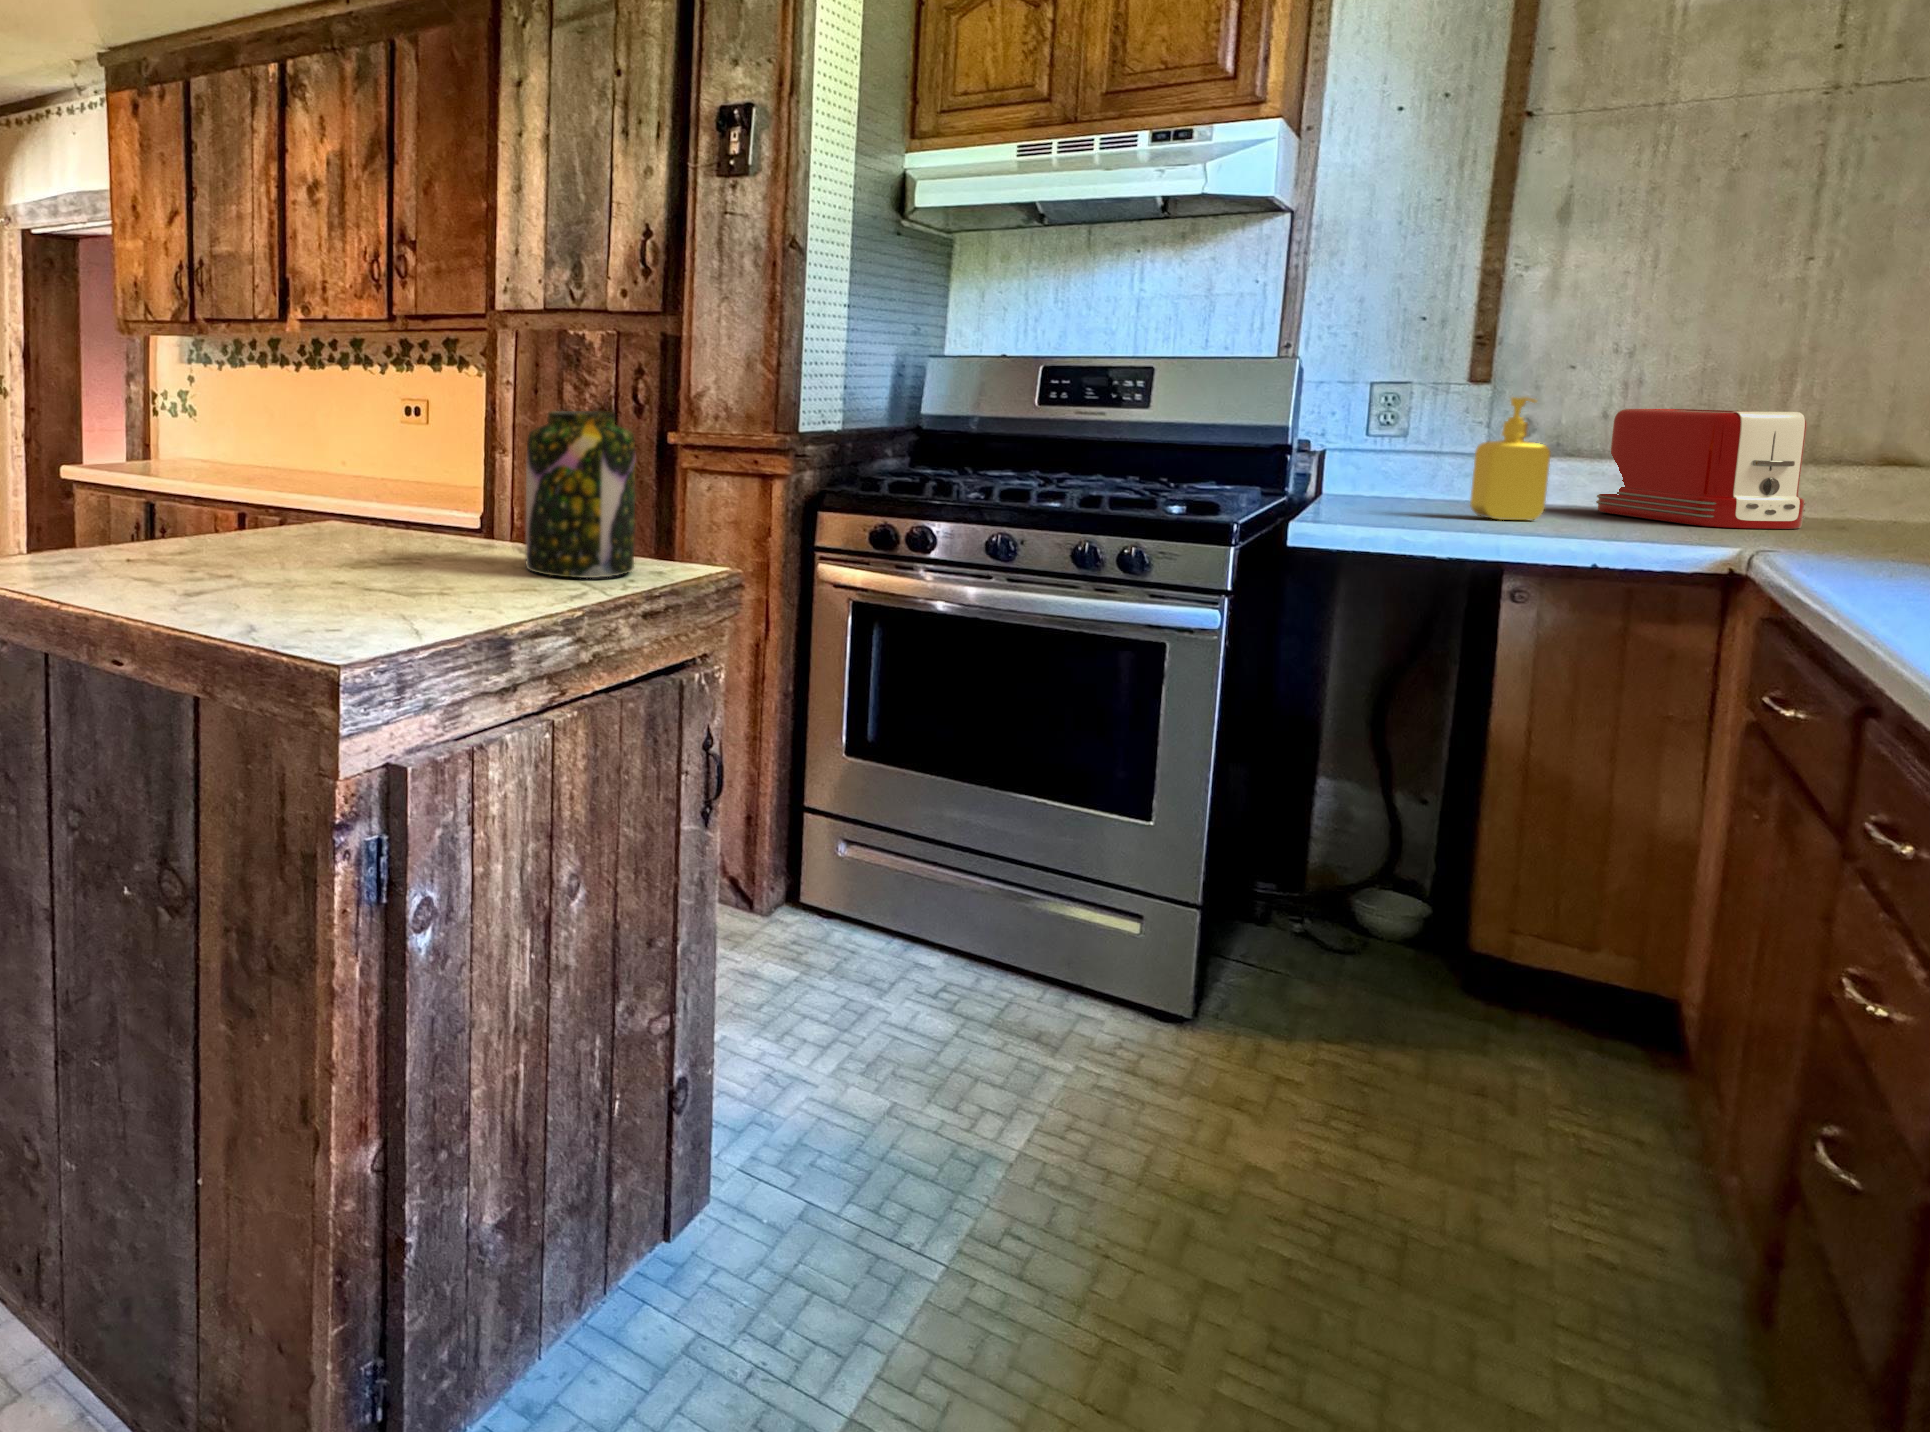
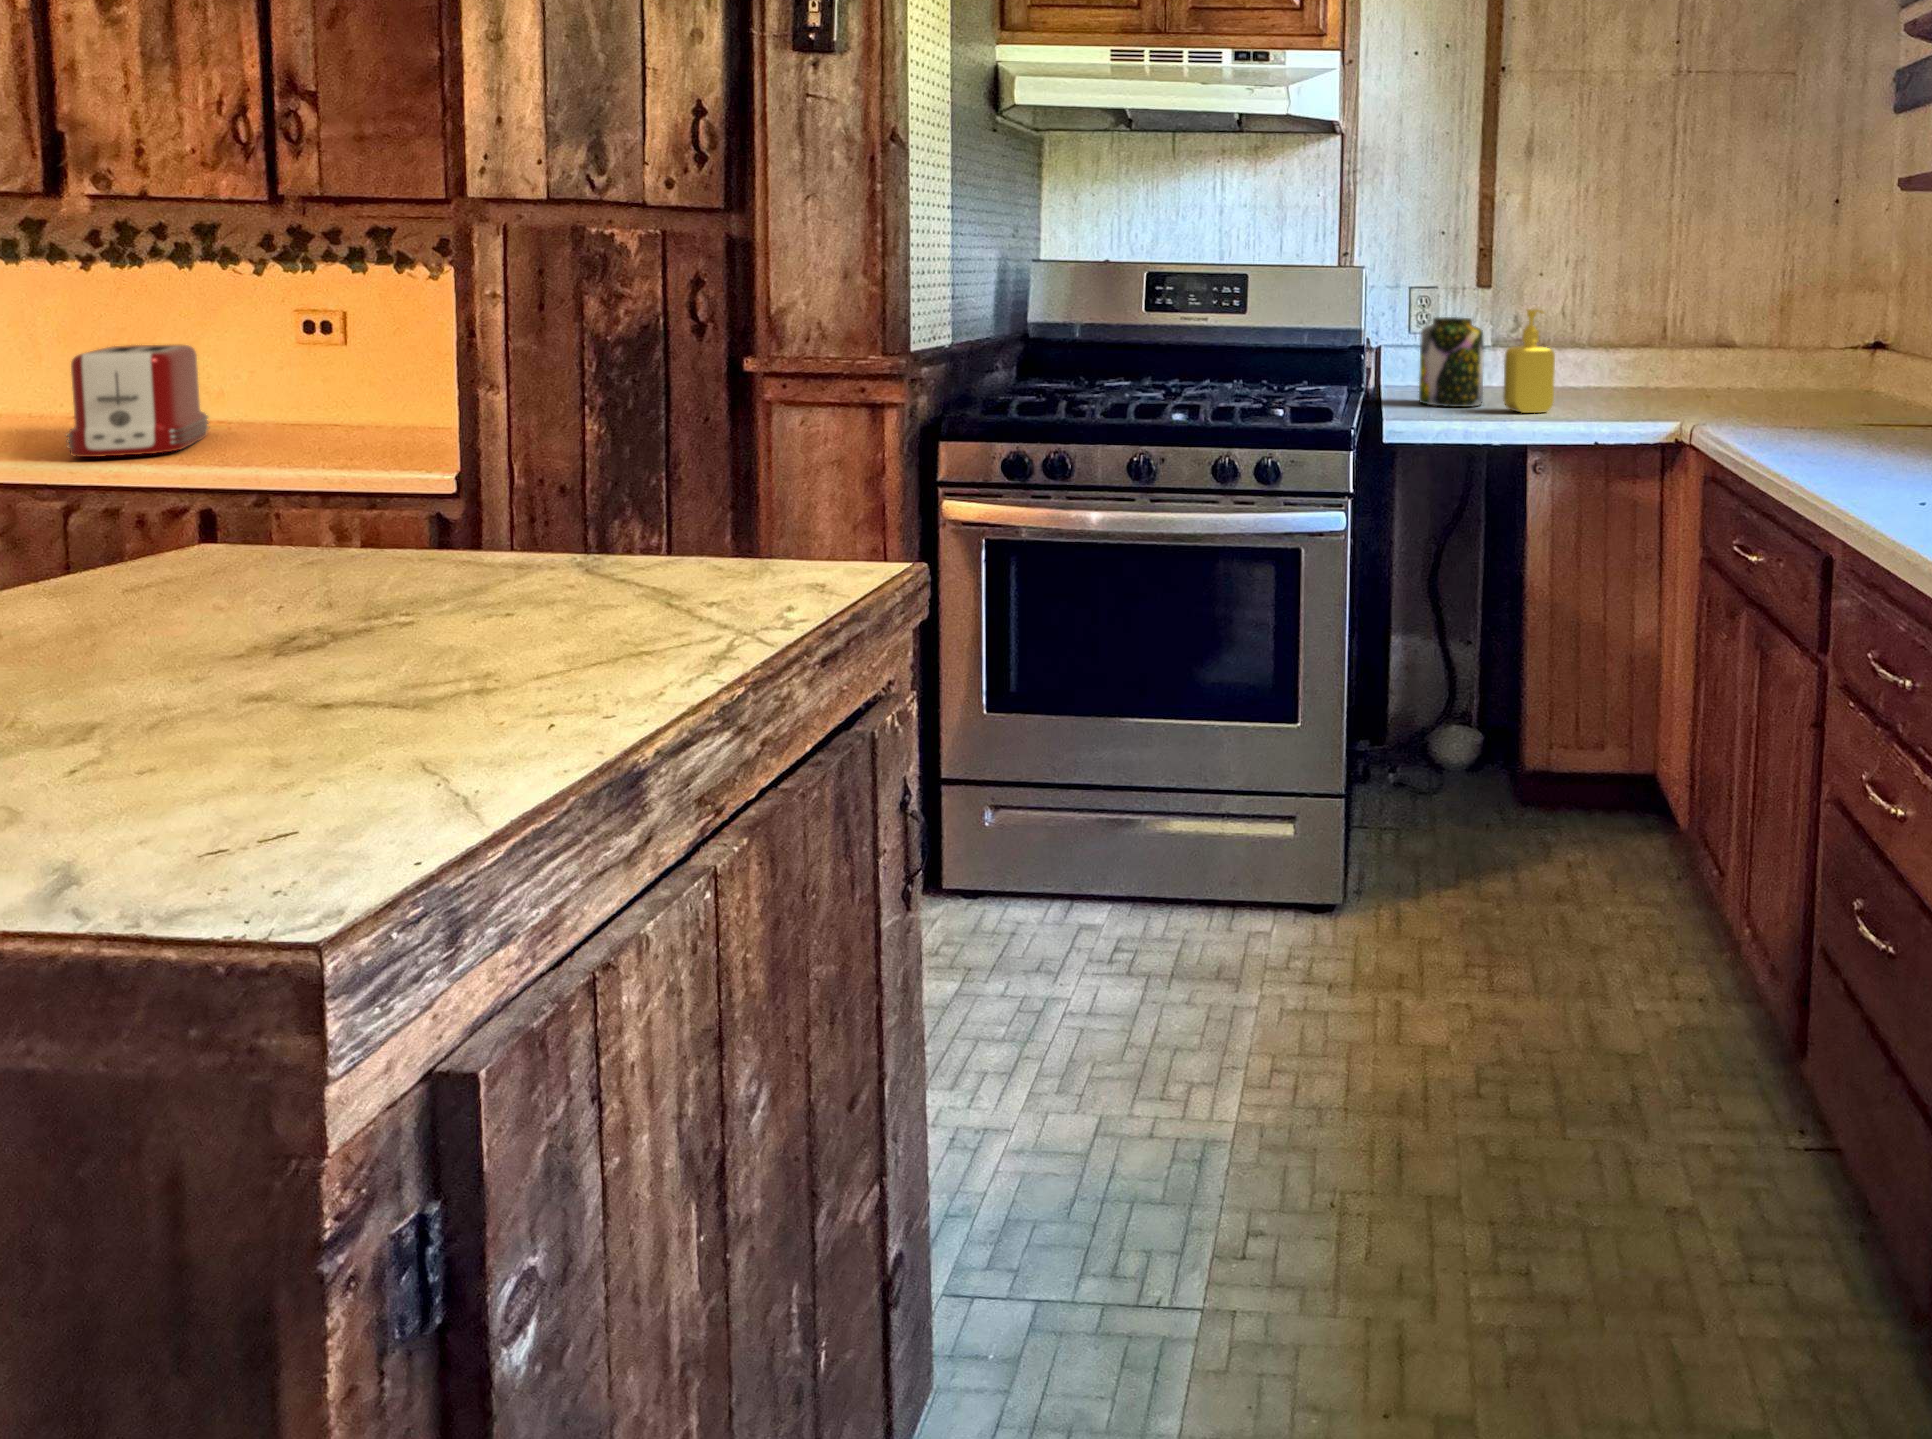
toaster: present [1596,409,1807,529] -> present [66,345,209,457]
jar: present [525,411,635,578] -> present [1419,317,1484,407]

